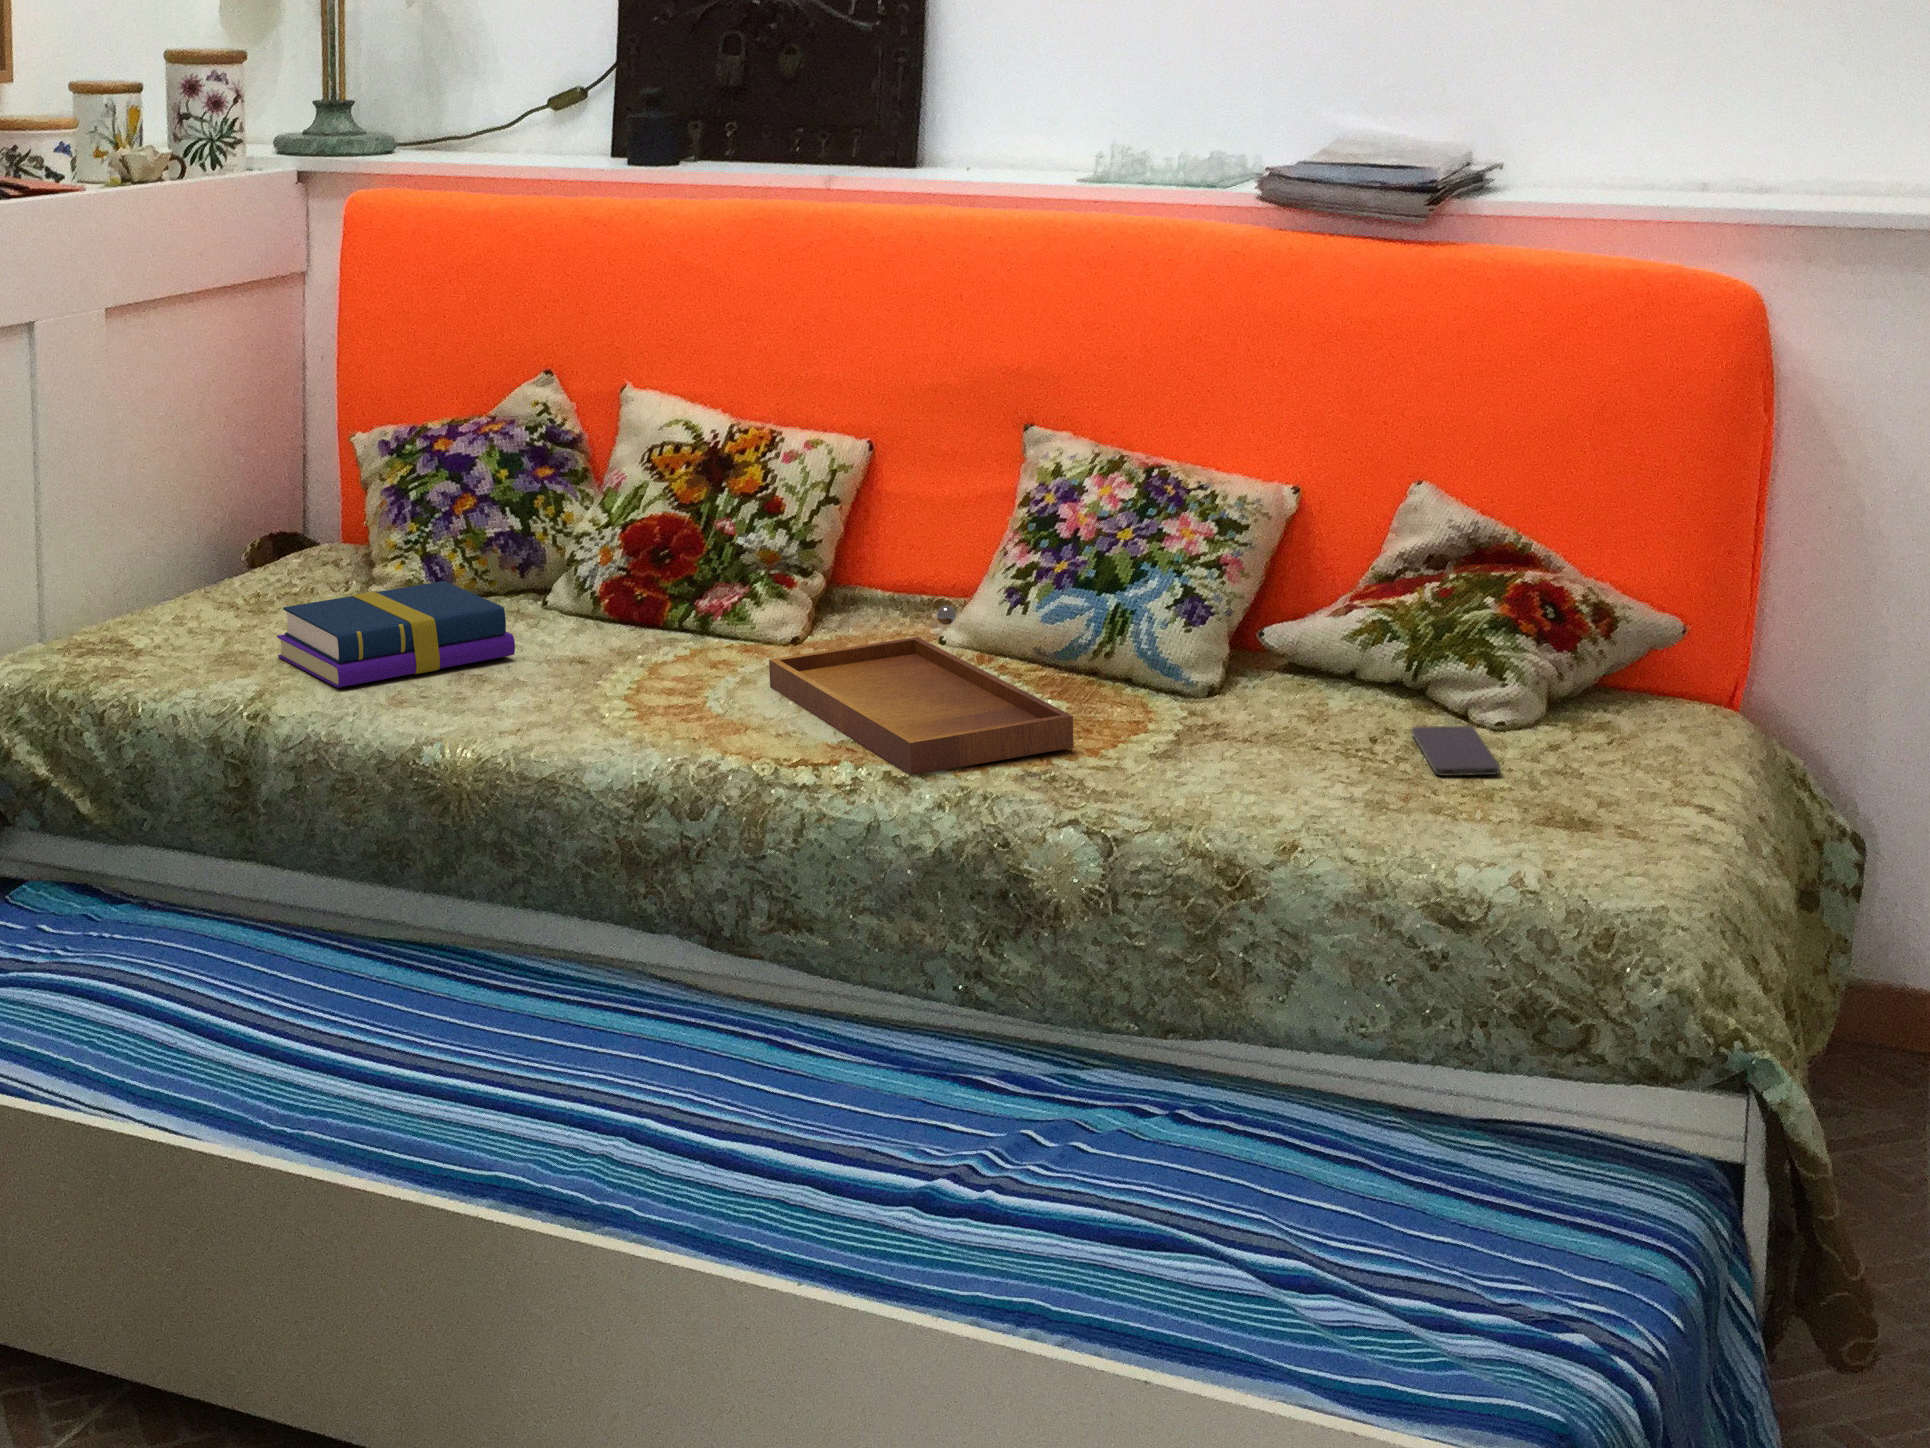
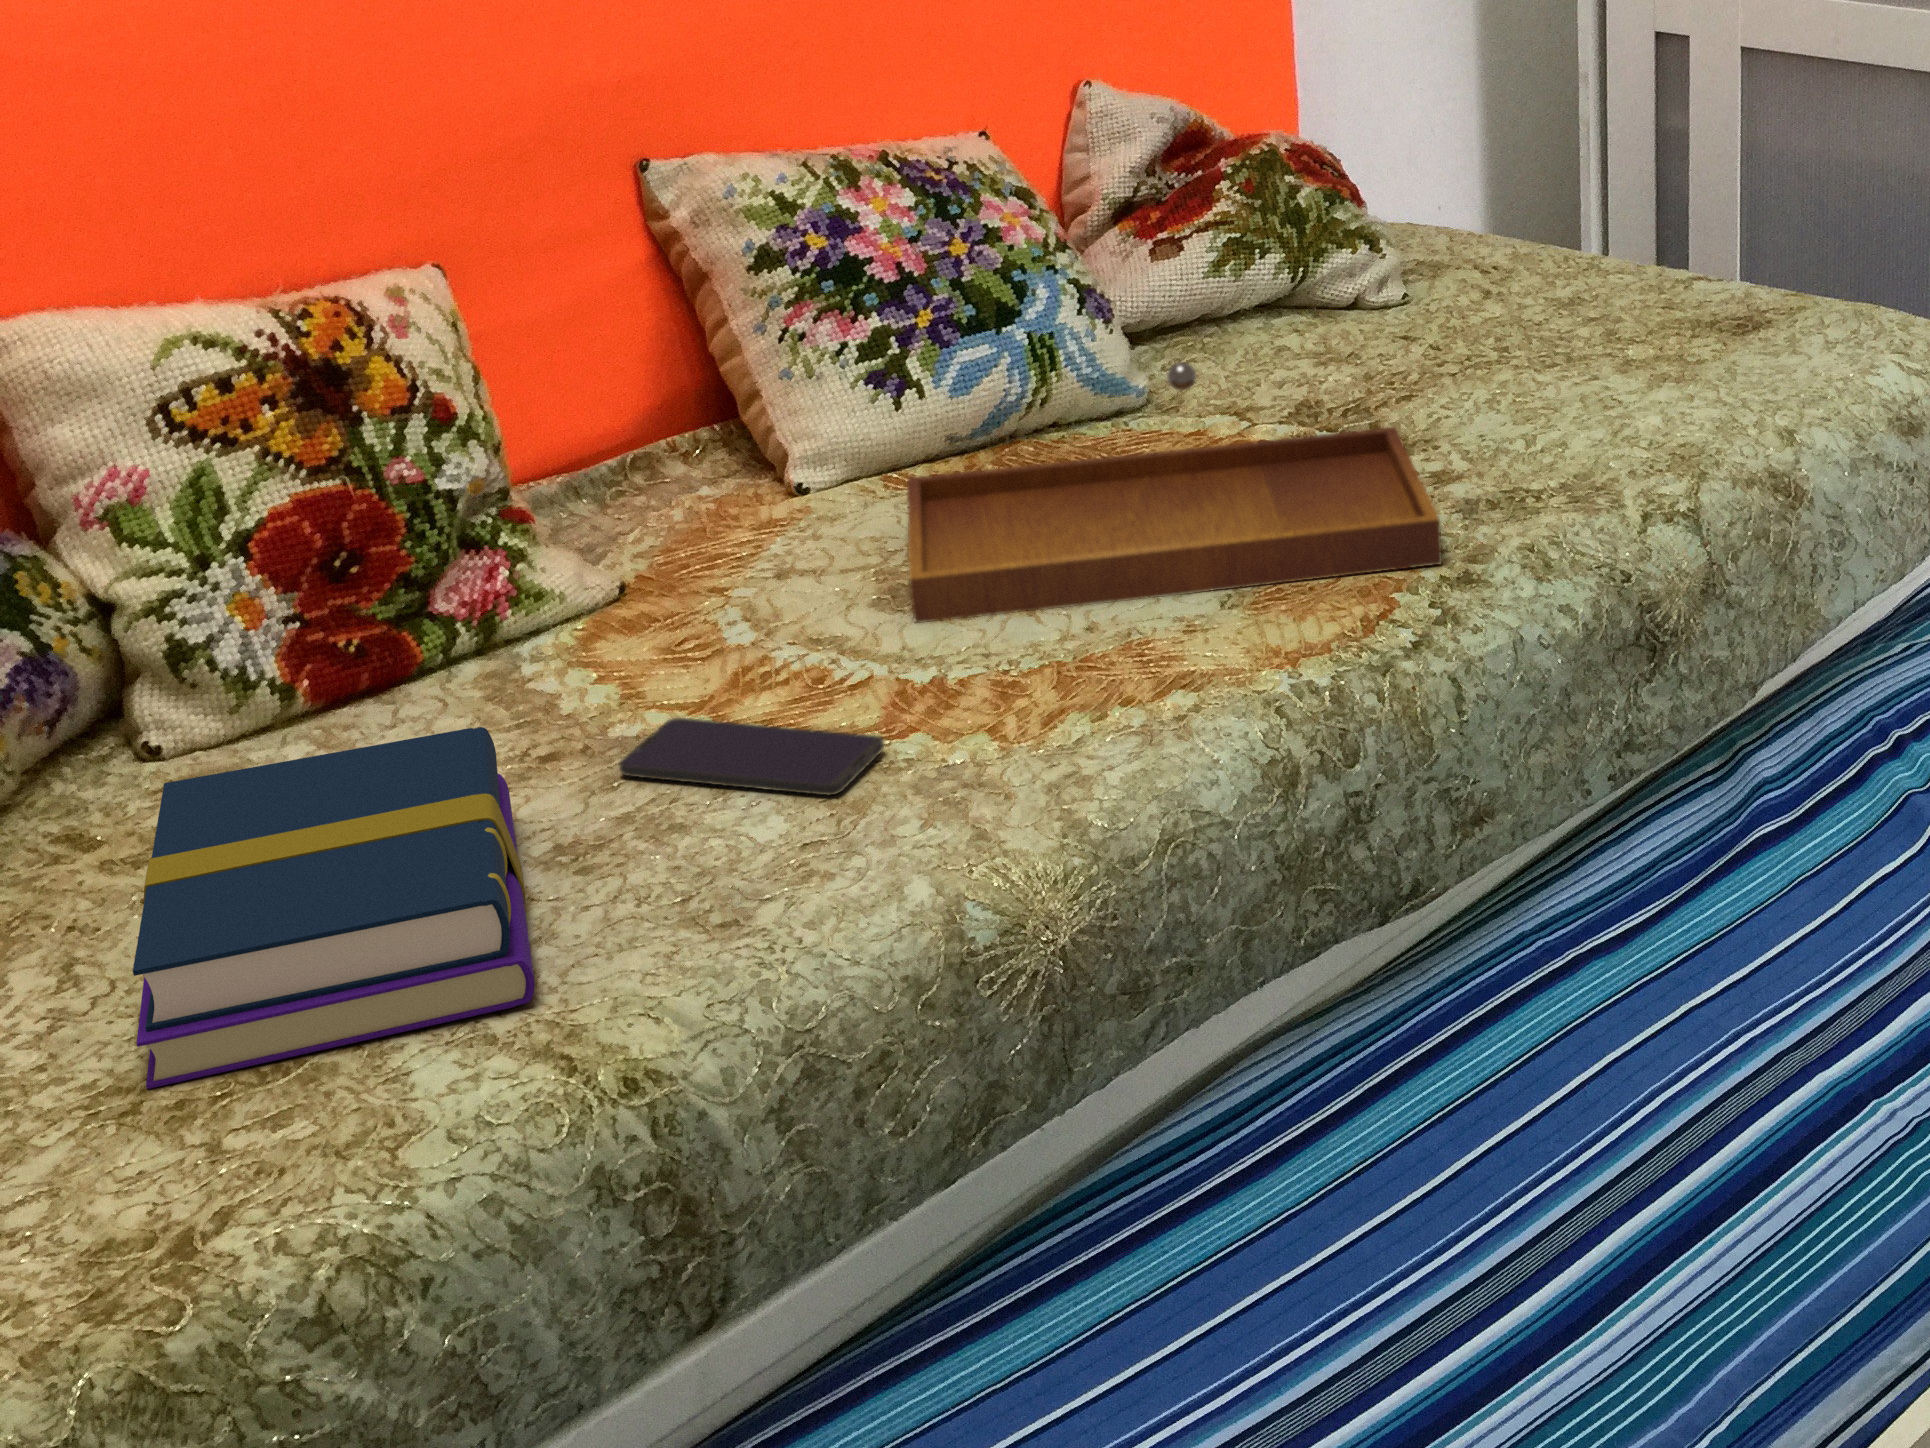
smartphone: present [1411,726,1500,776] -> present [619,718,884,795]

